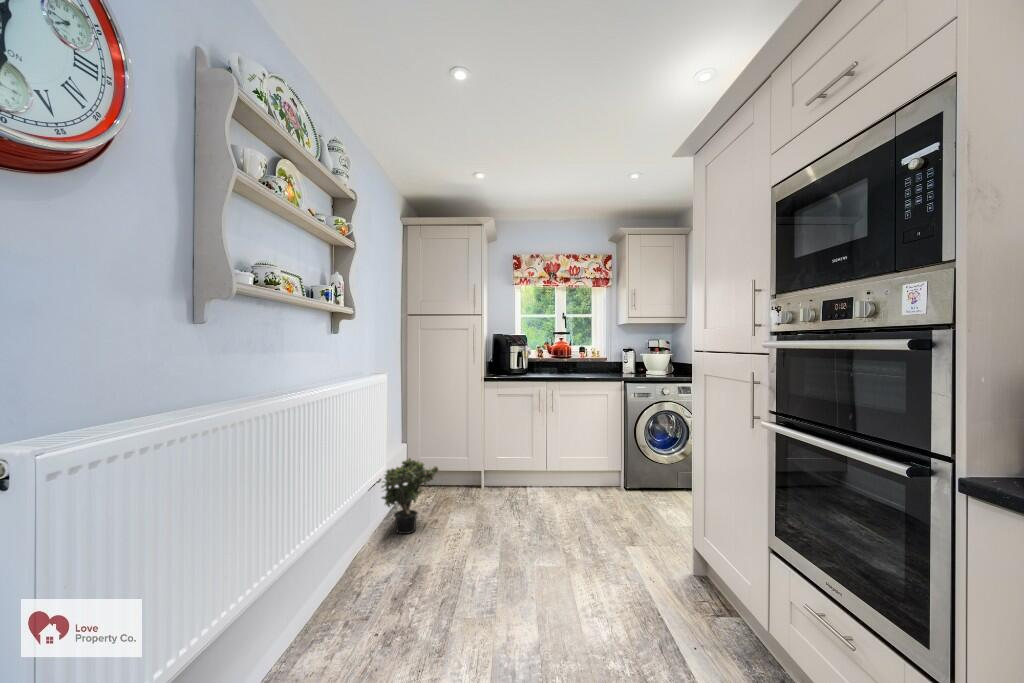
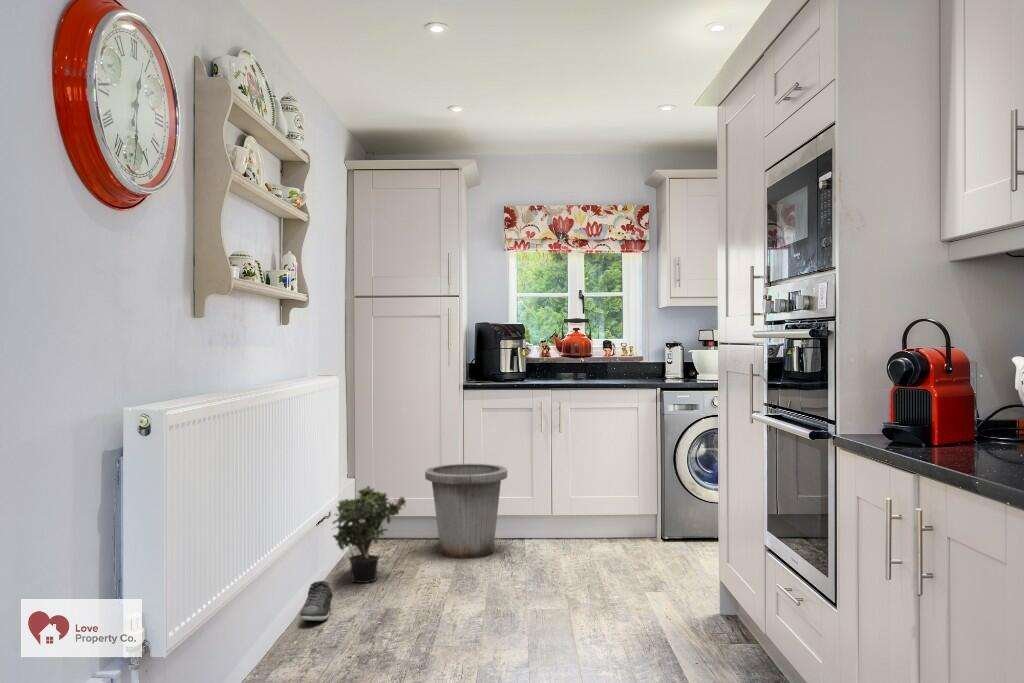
trash can: none [455,435,515,507] -> present [425,464,507,558]
shoe: none [343,544,374,584] -> present [300,581,333,621]

